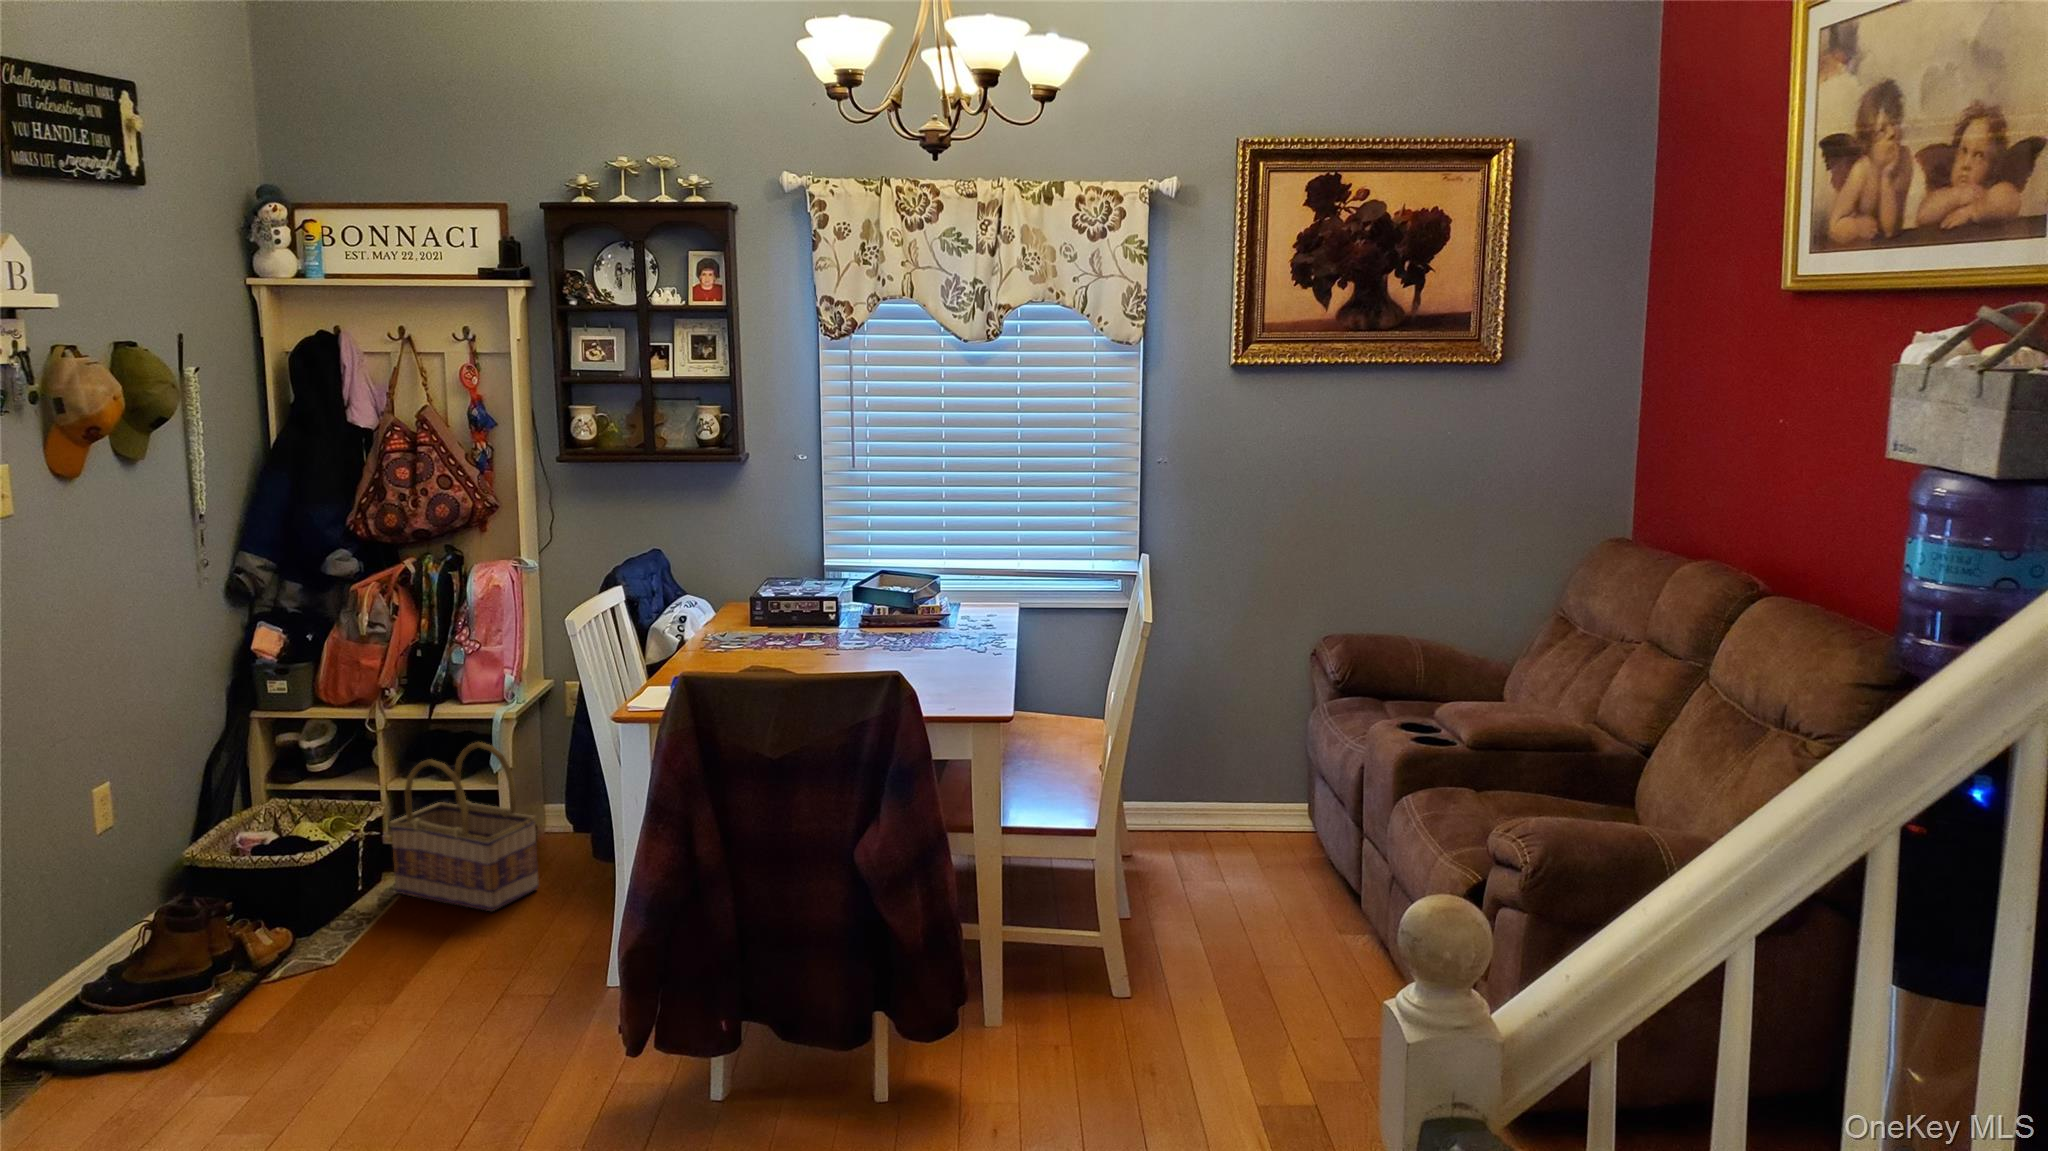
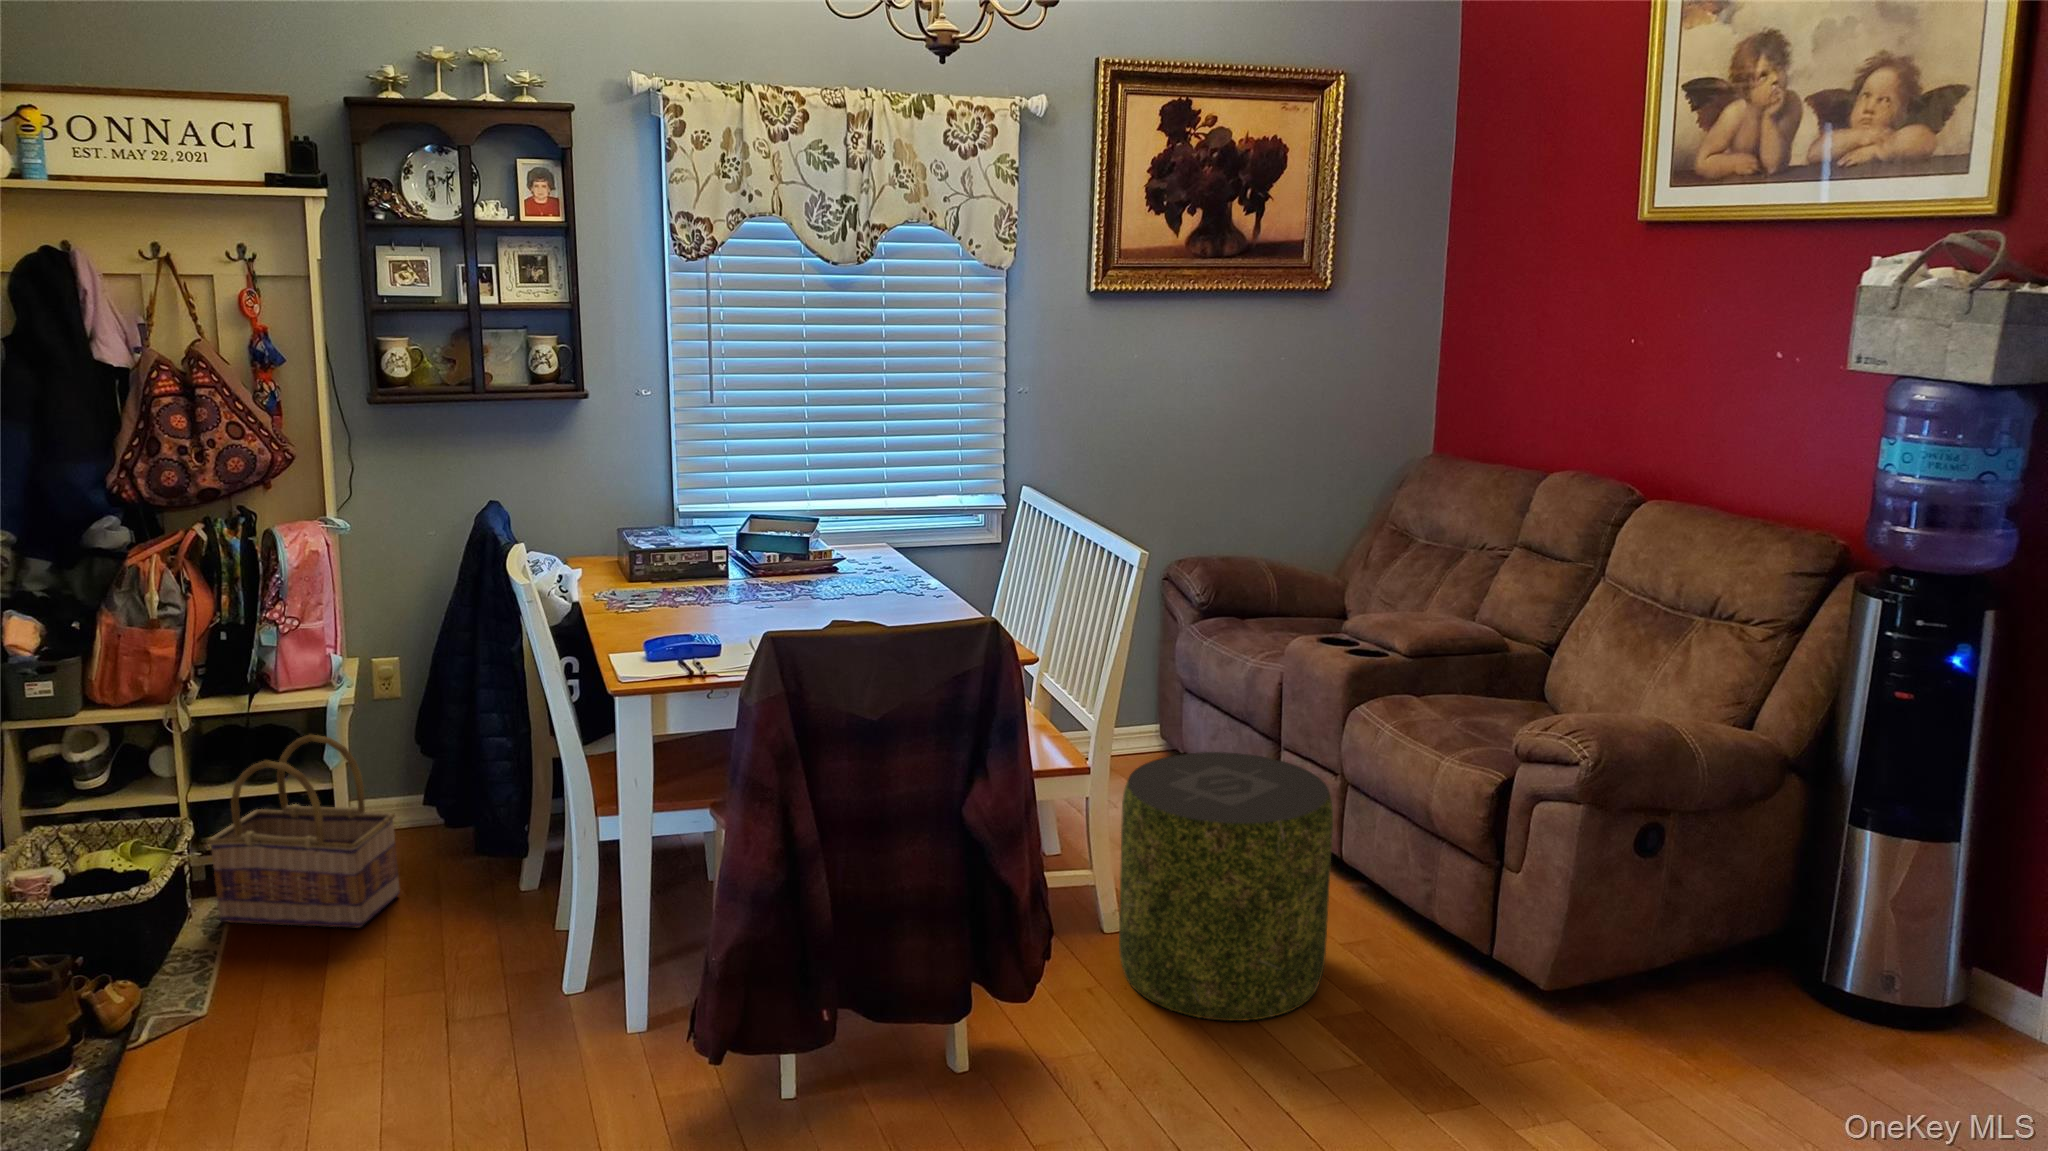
pouf: none [1105,832,1320,1109] -> present [1119,752,1333,1021]

